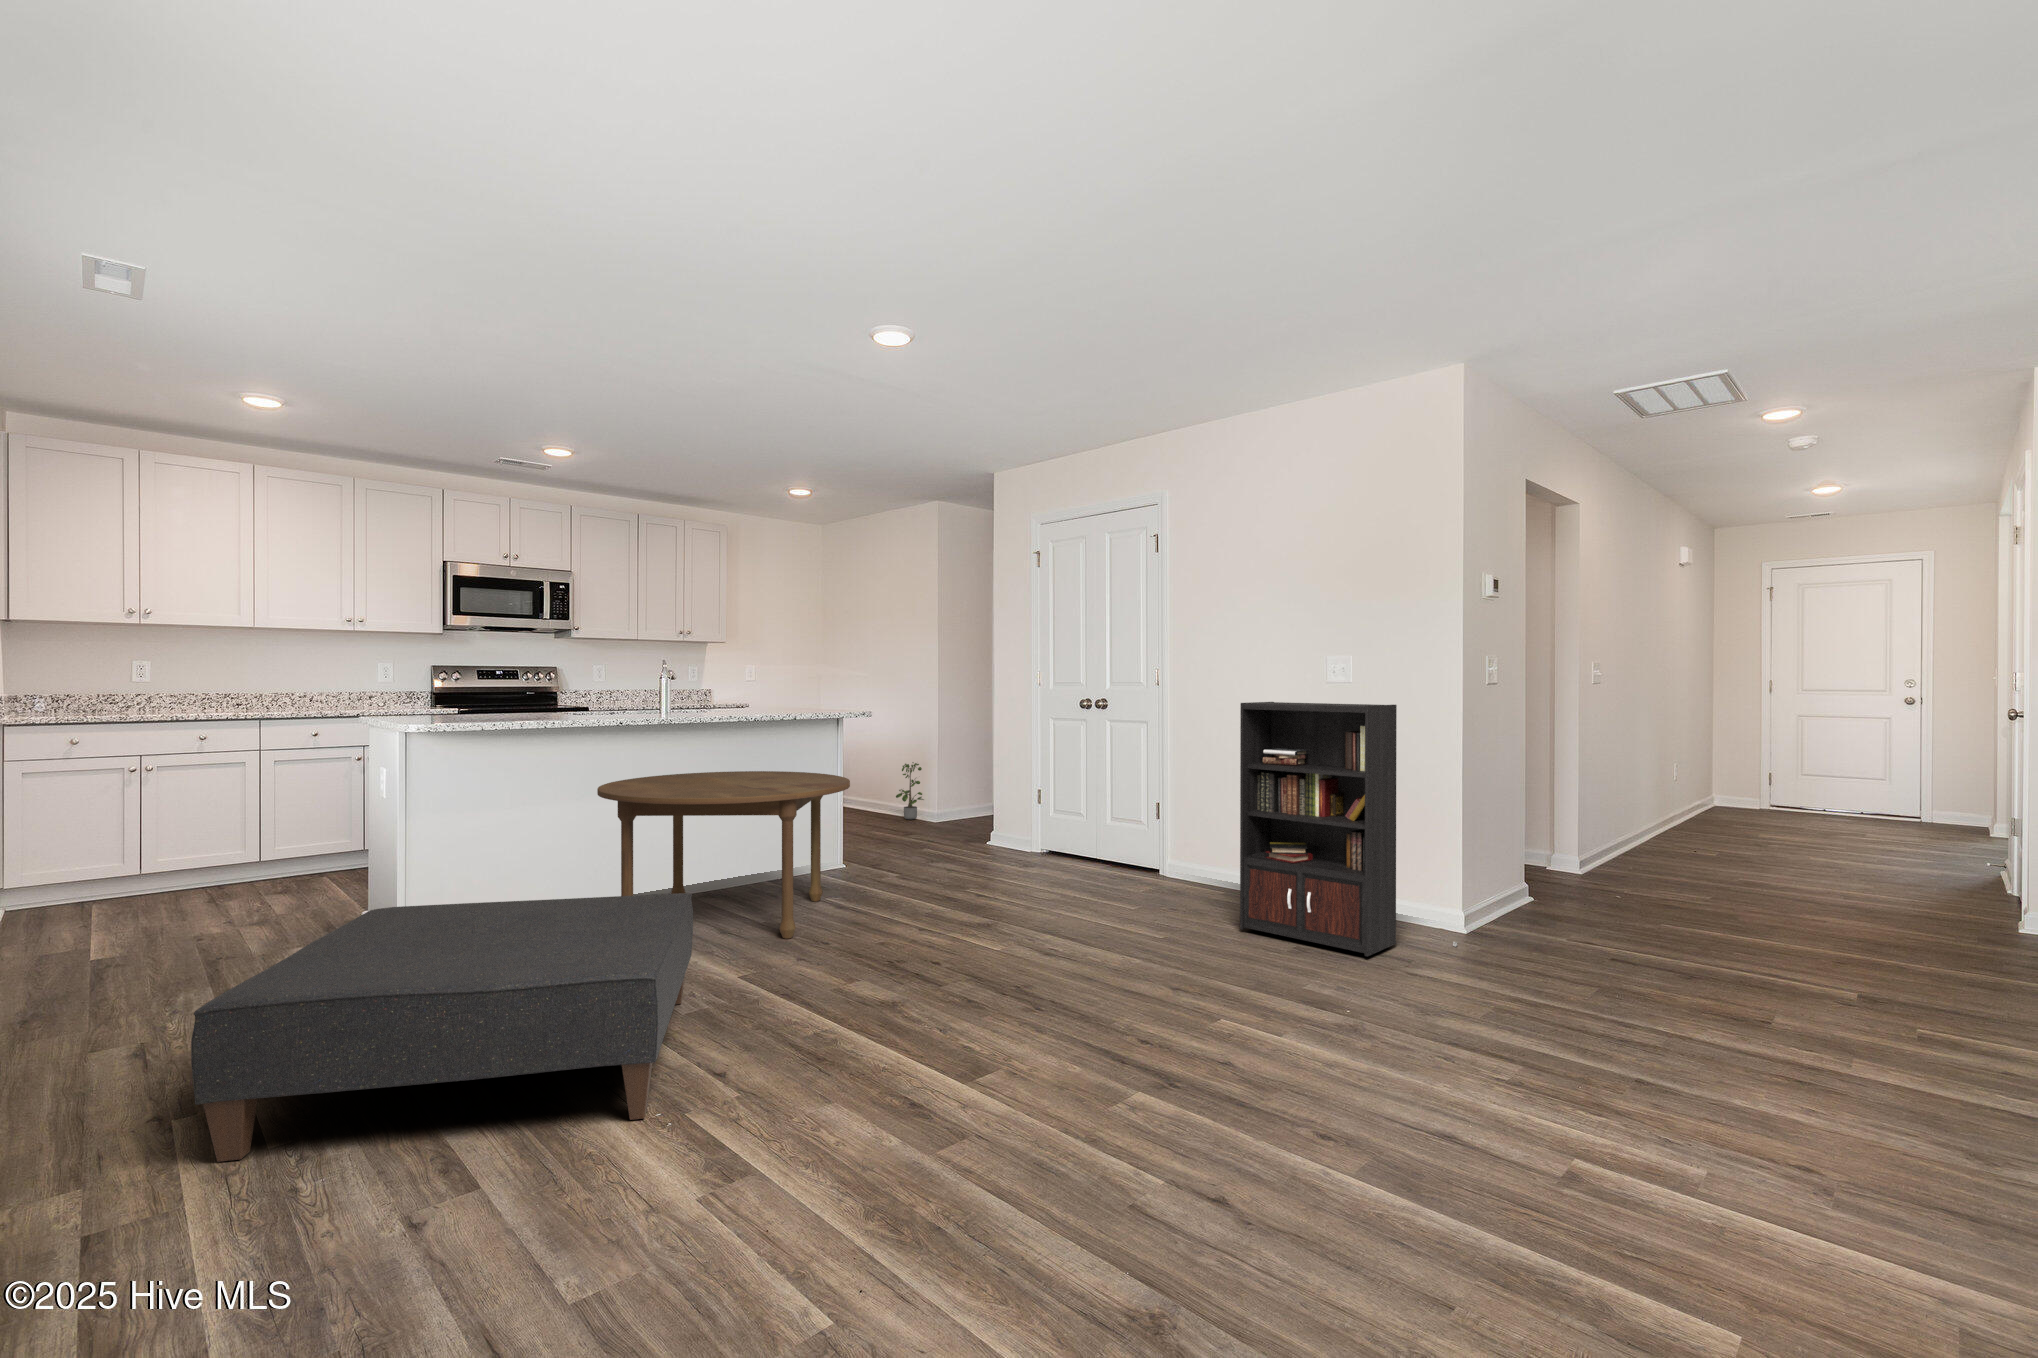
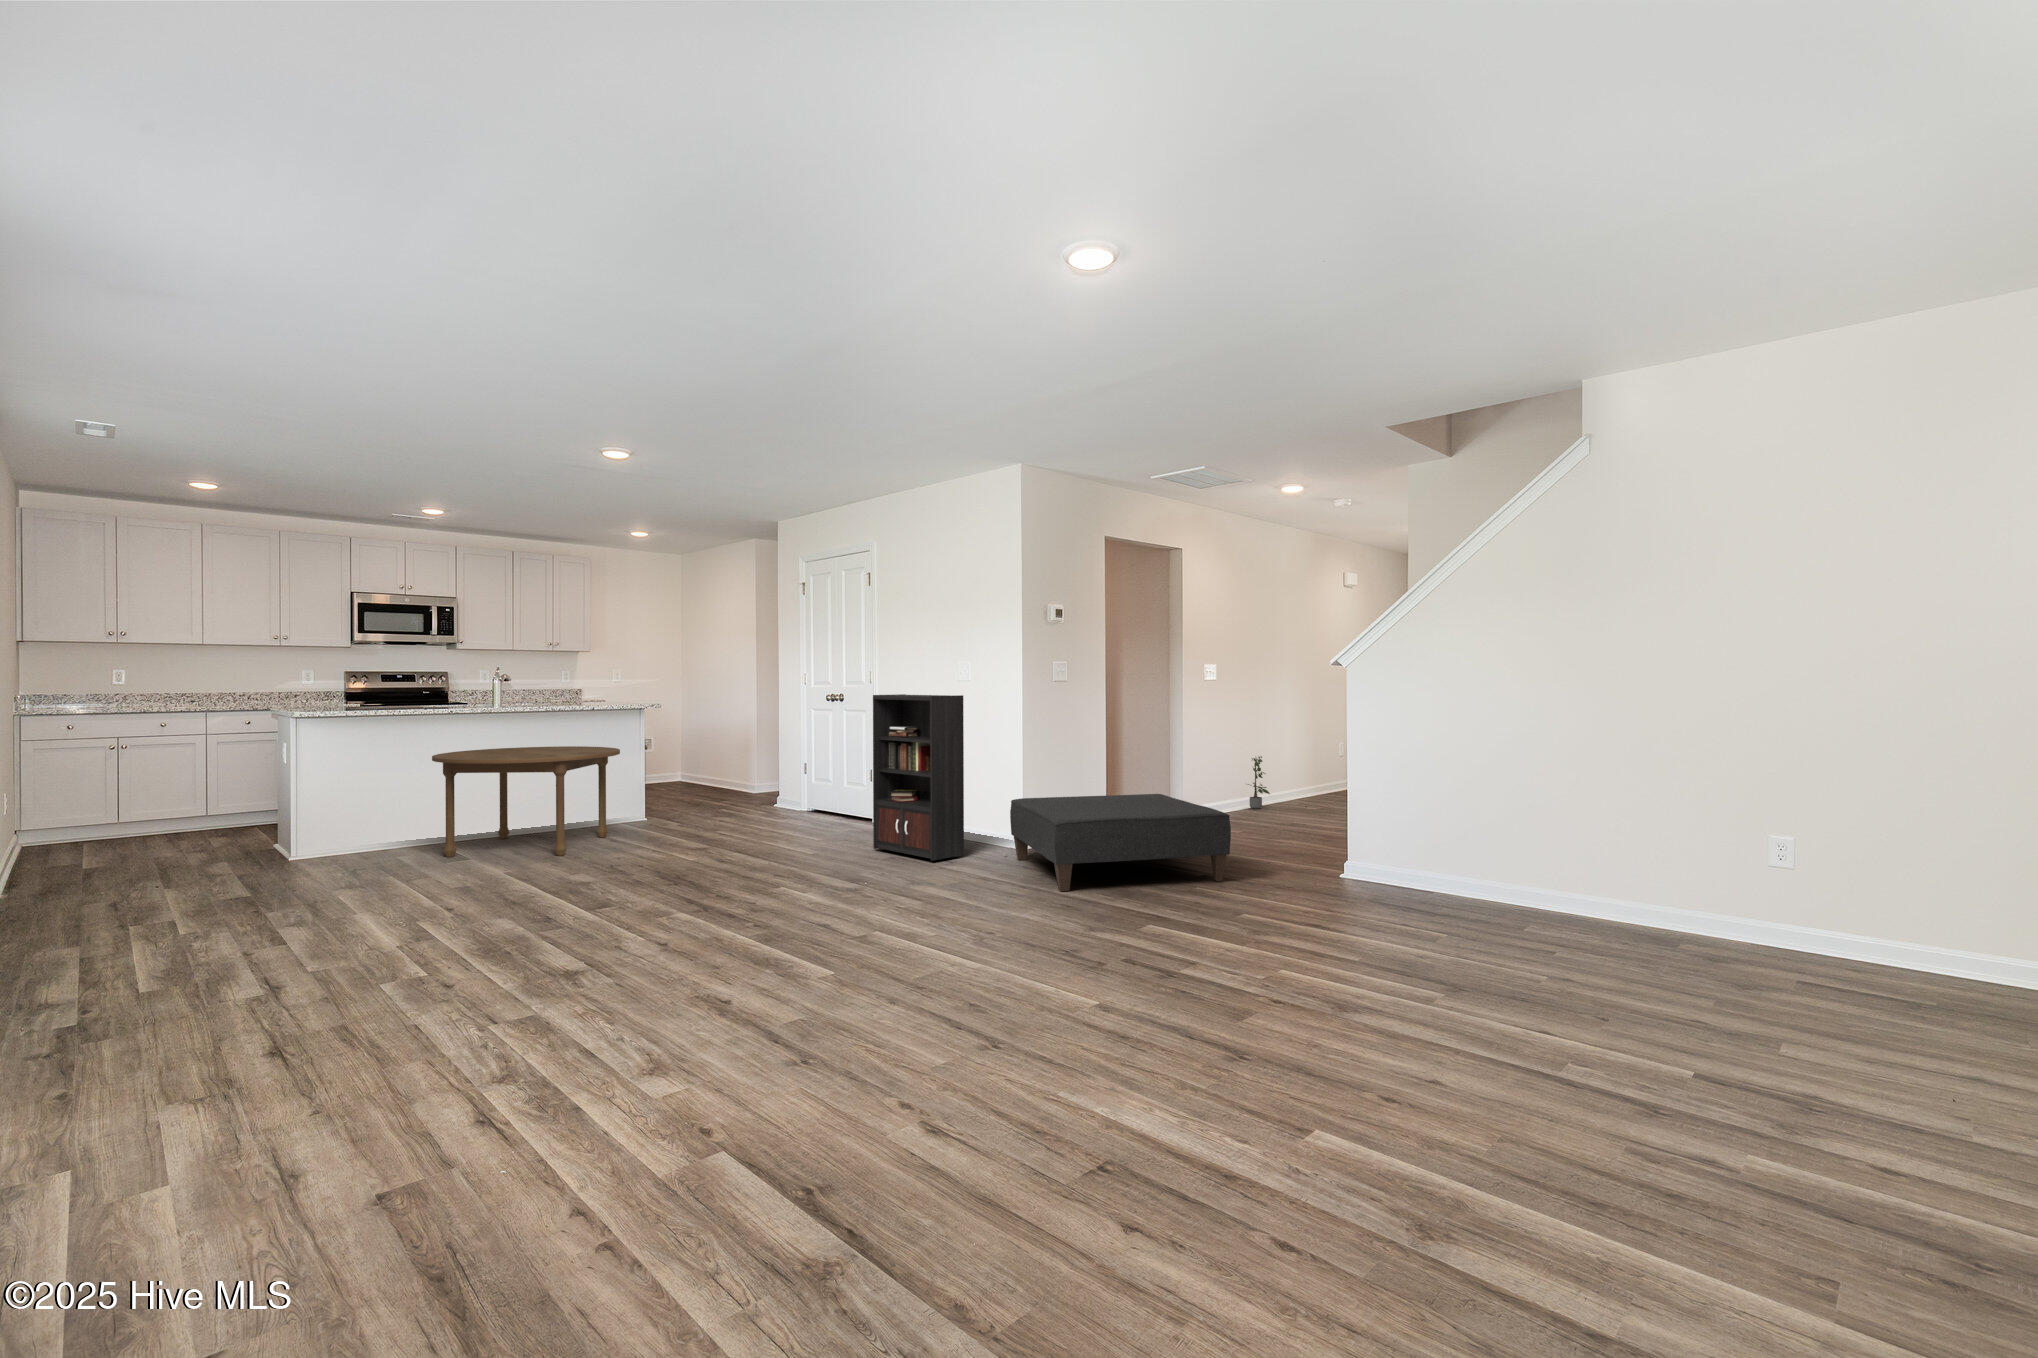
potted plant: present [896,762,924,819] -> present [1248,756,1270,809]
ottoman: present [191,893,693,1162] -> present [1010,794,1231,891]

